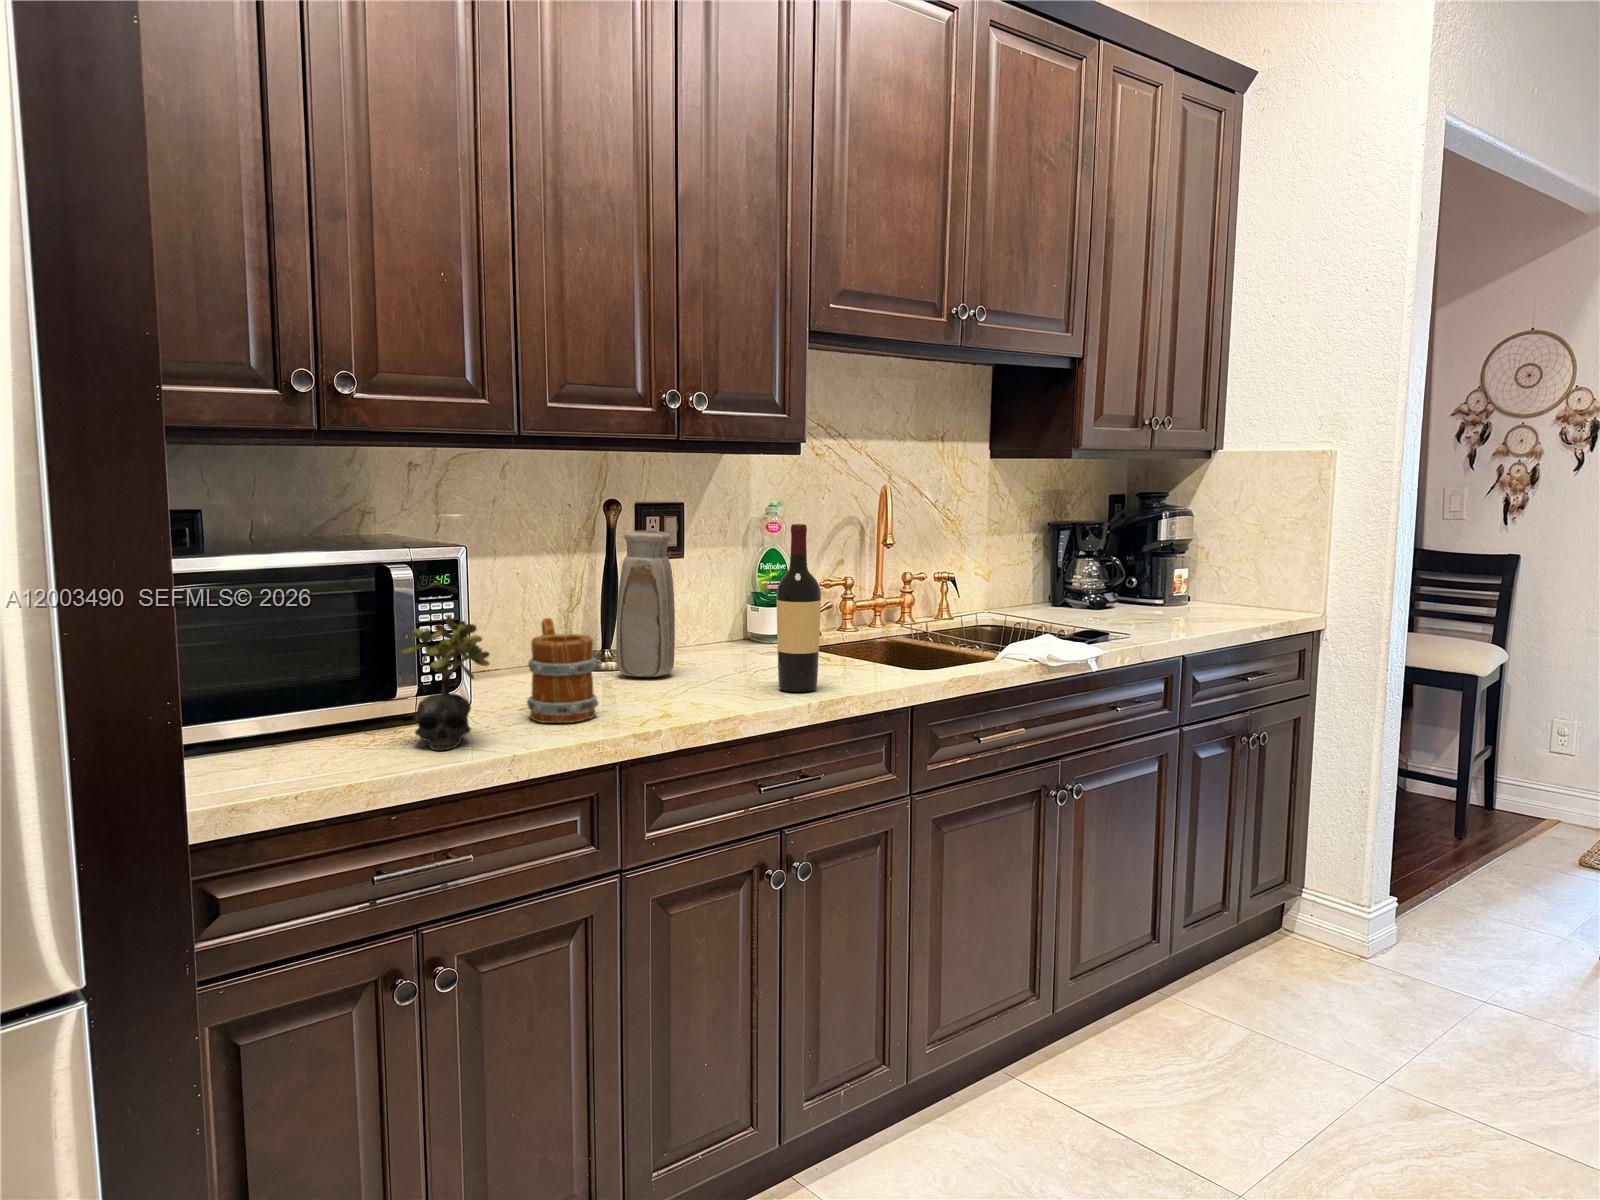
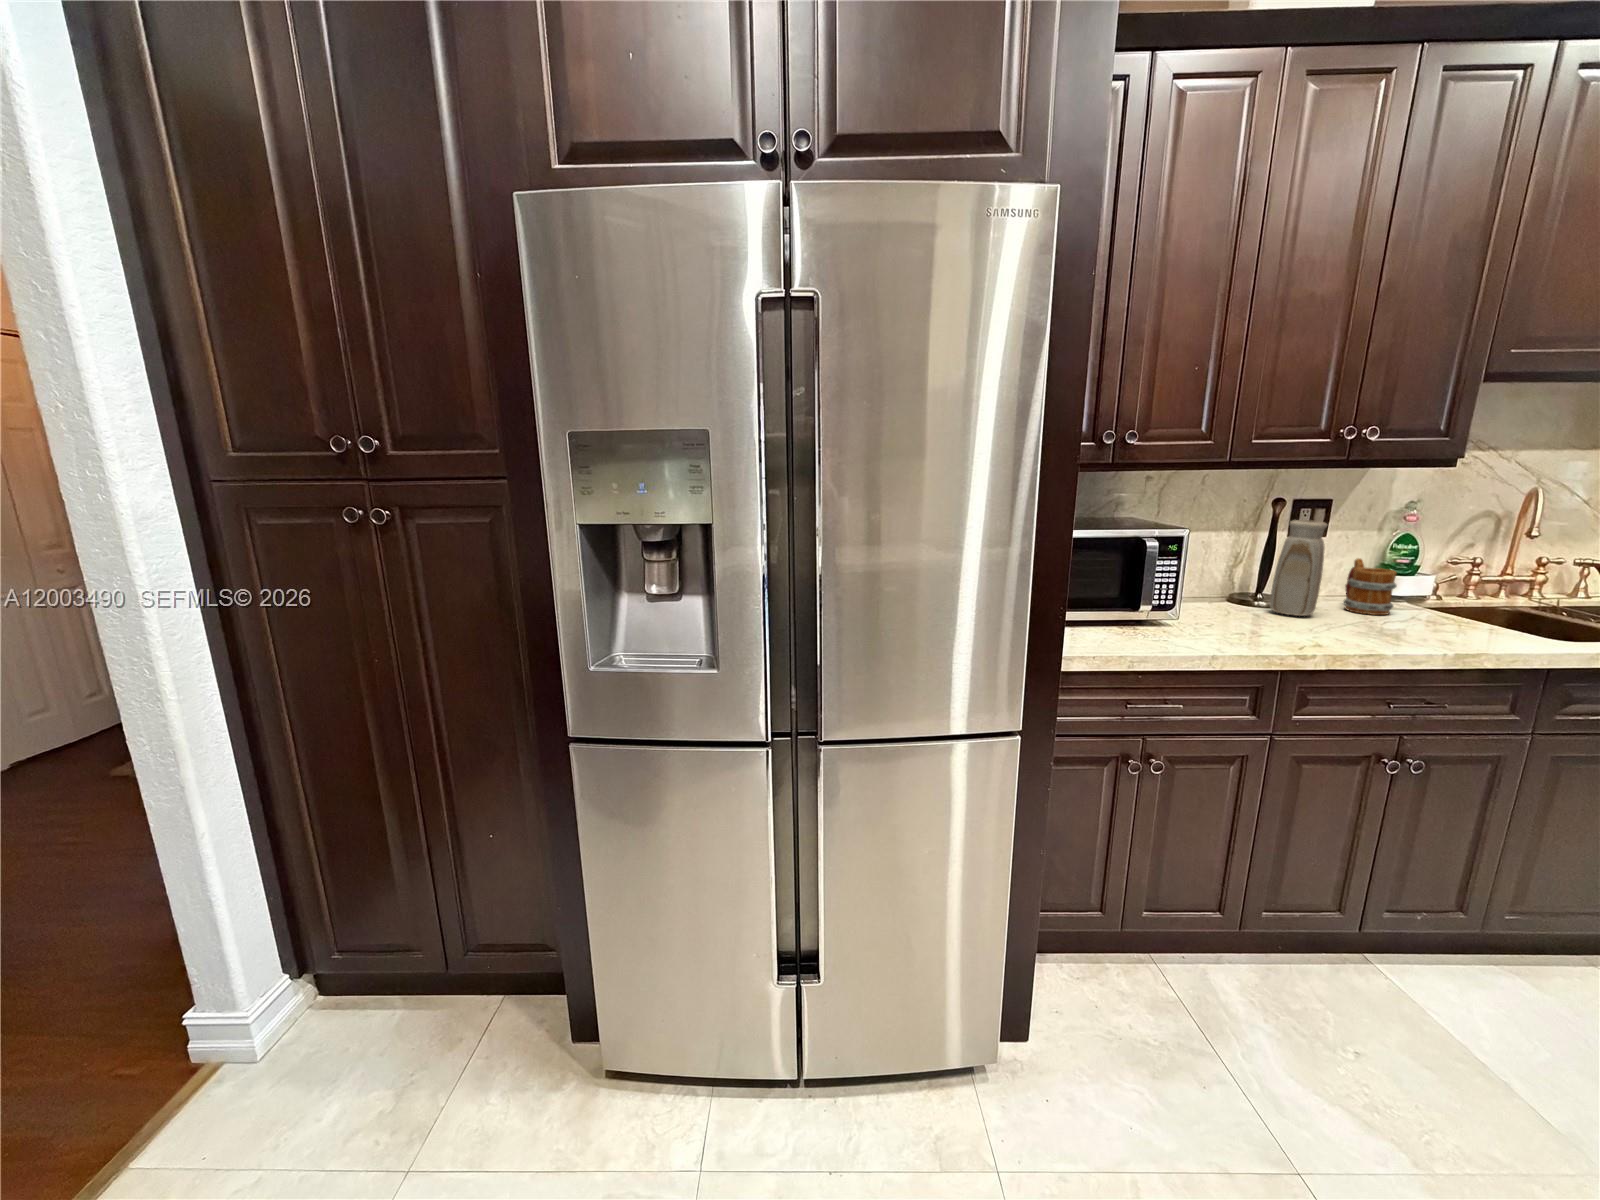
wine bottle: present [777,524,821,692] -> none [1413,523,1470,644]
succulent plant: present [401,615,490,751] -> none [1148,569,1205,645]
mug: present [527,618,598,723] -> present [1344,558,1397,615]

